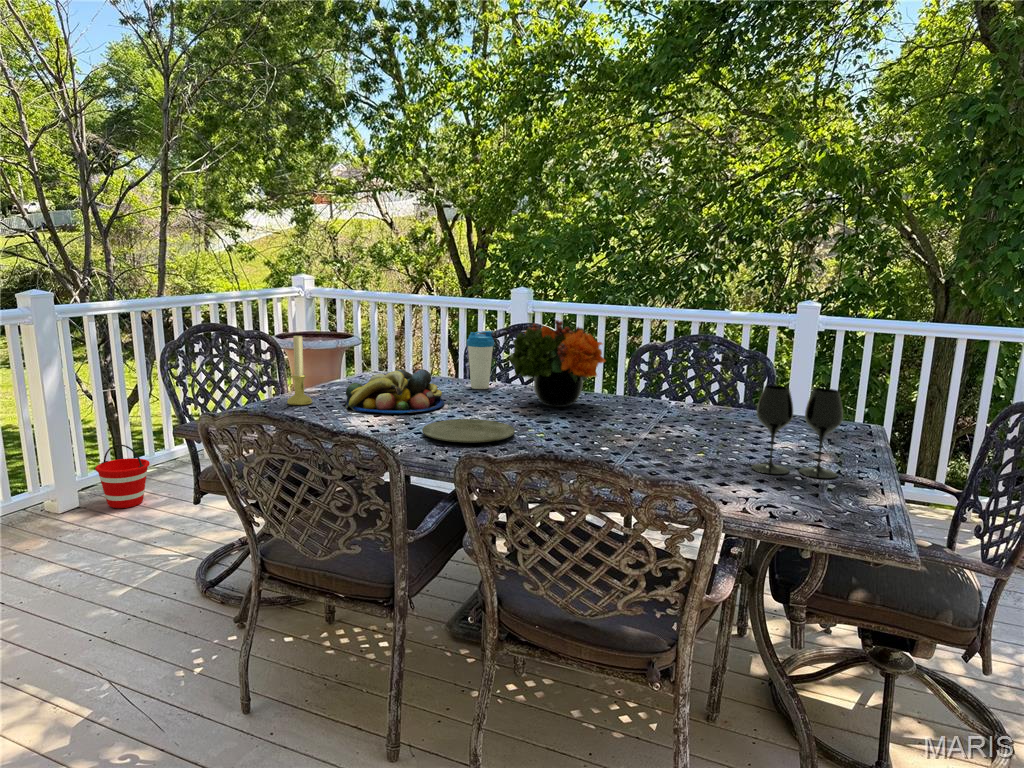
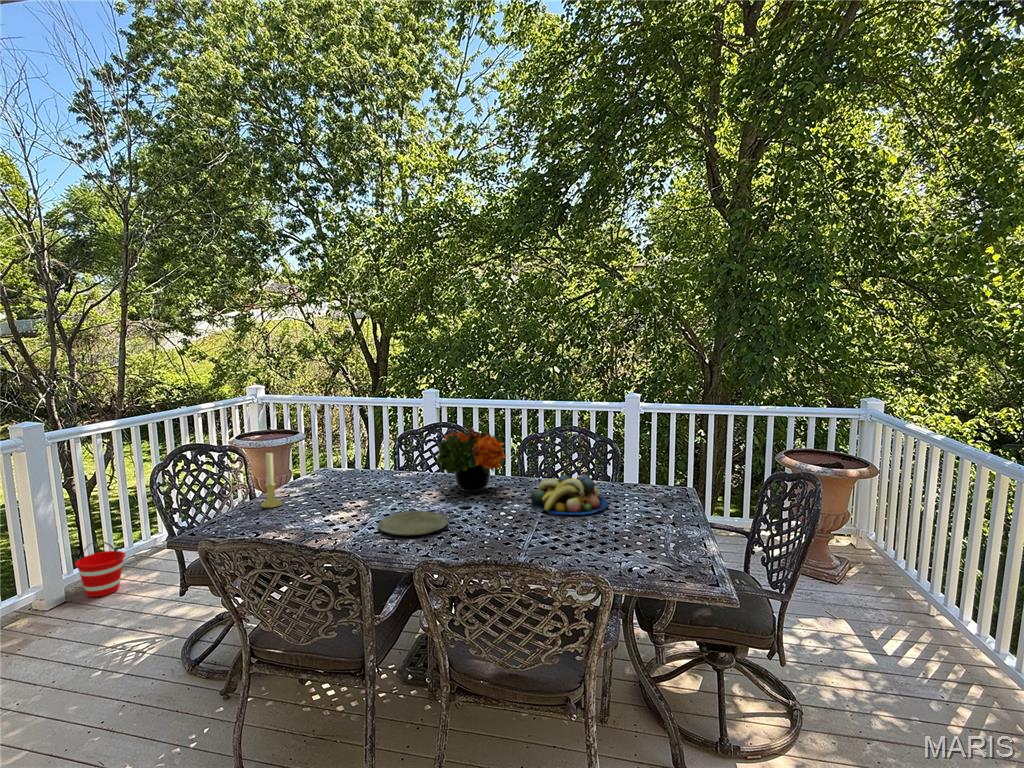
water bottle: present [467,331,494,389] -> none [399,434,420,479]
fruit bowl: present [345,369,445,413] -> present [530,474,608,515]
wine glass: present [751,385,843,478] -> none [618,480,675,543]

